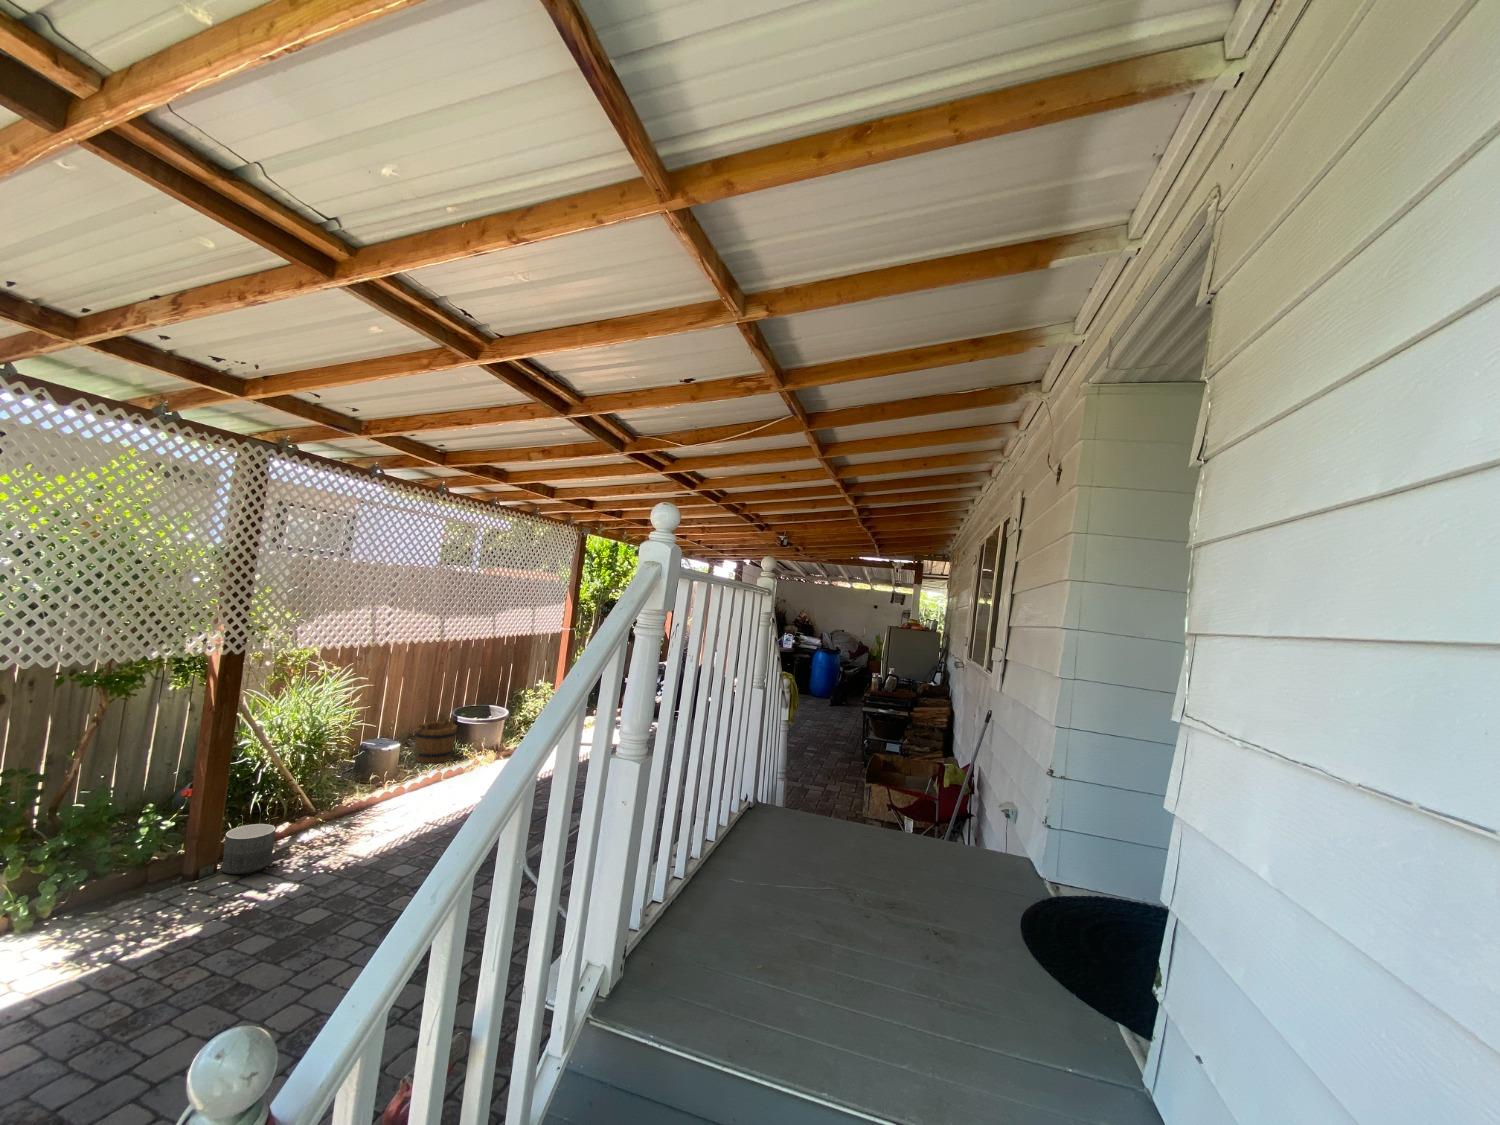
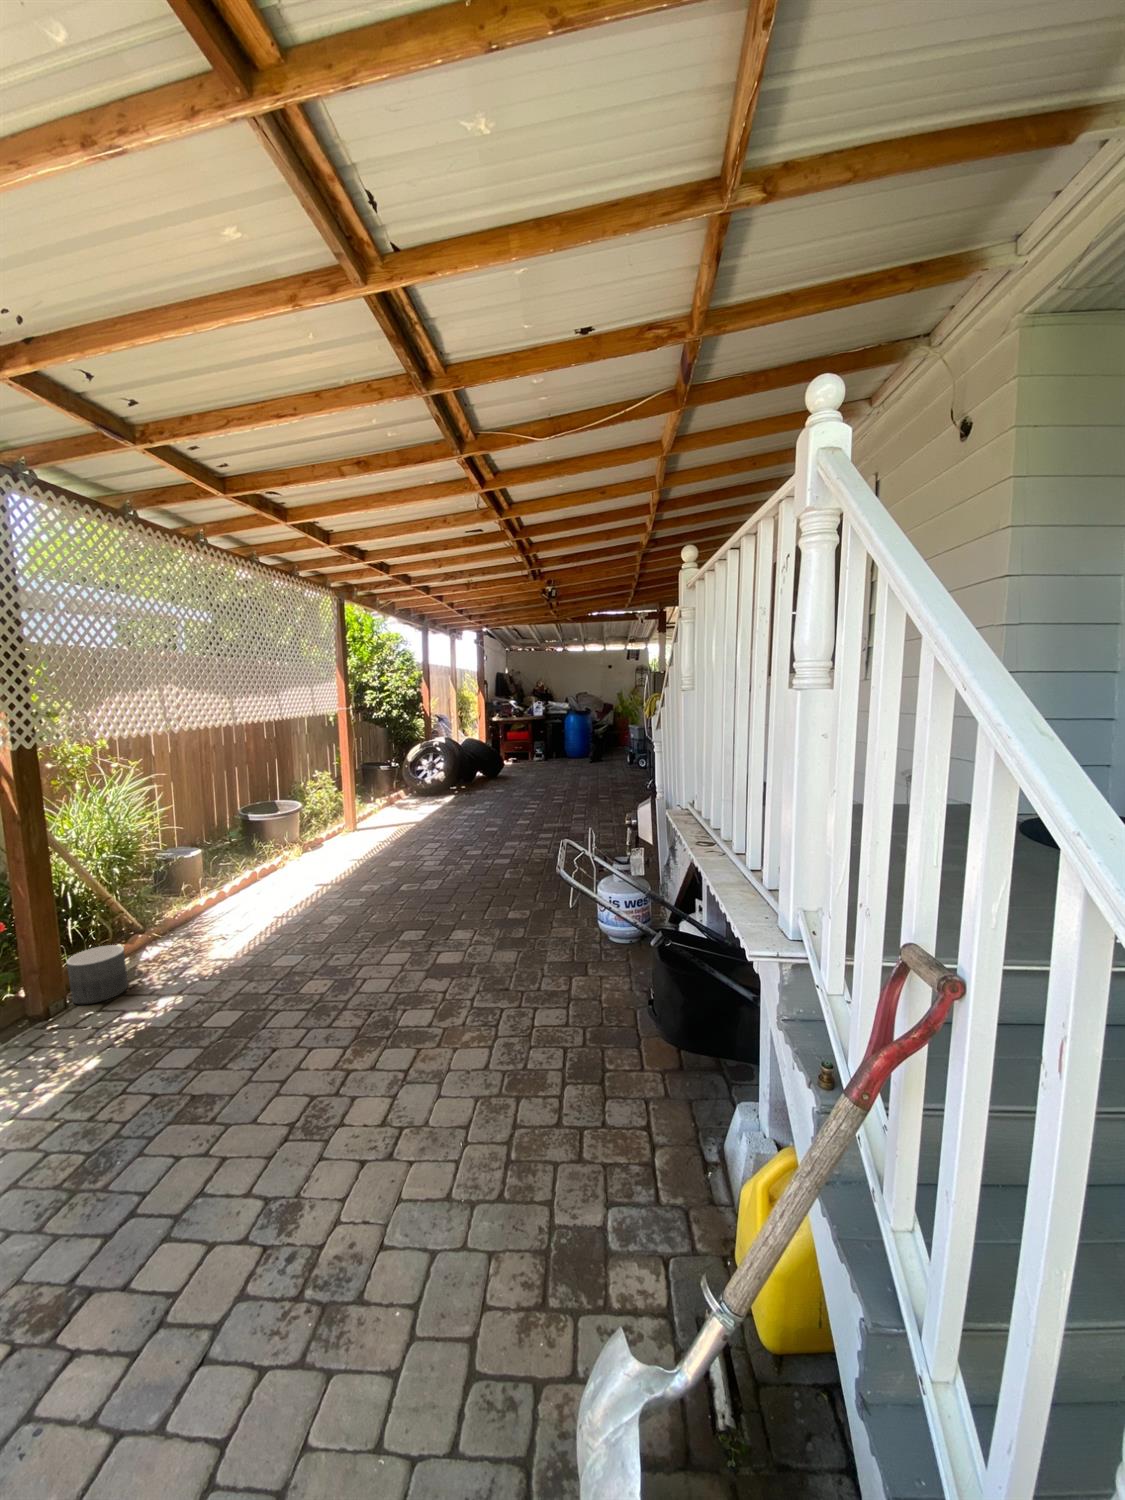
bucket: present [414,717,457,763] -> none [203,818,252,870]

